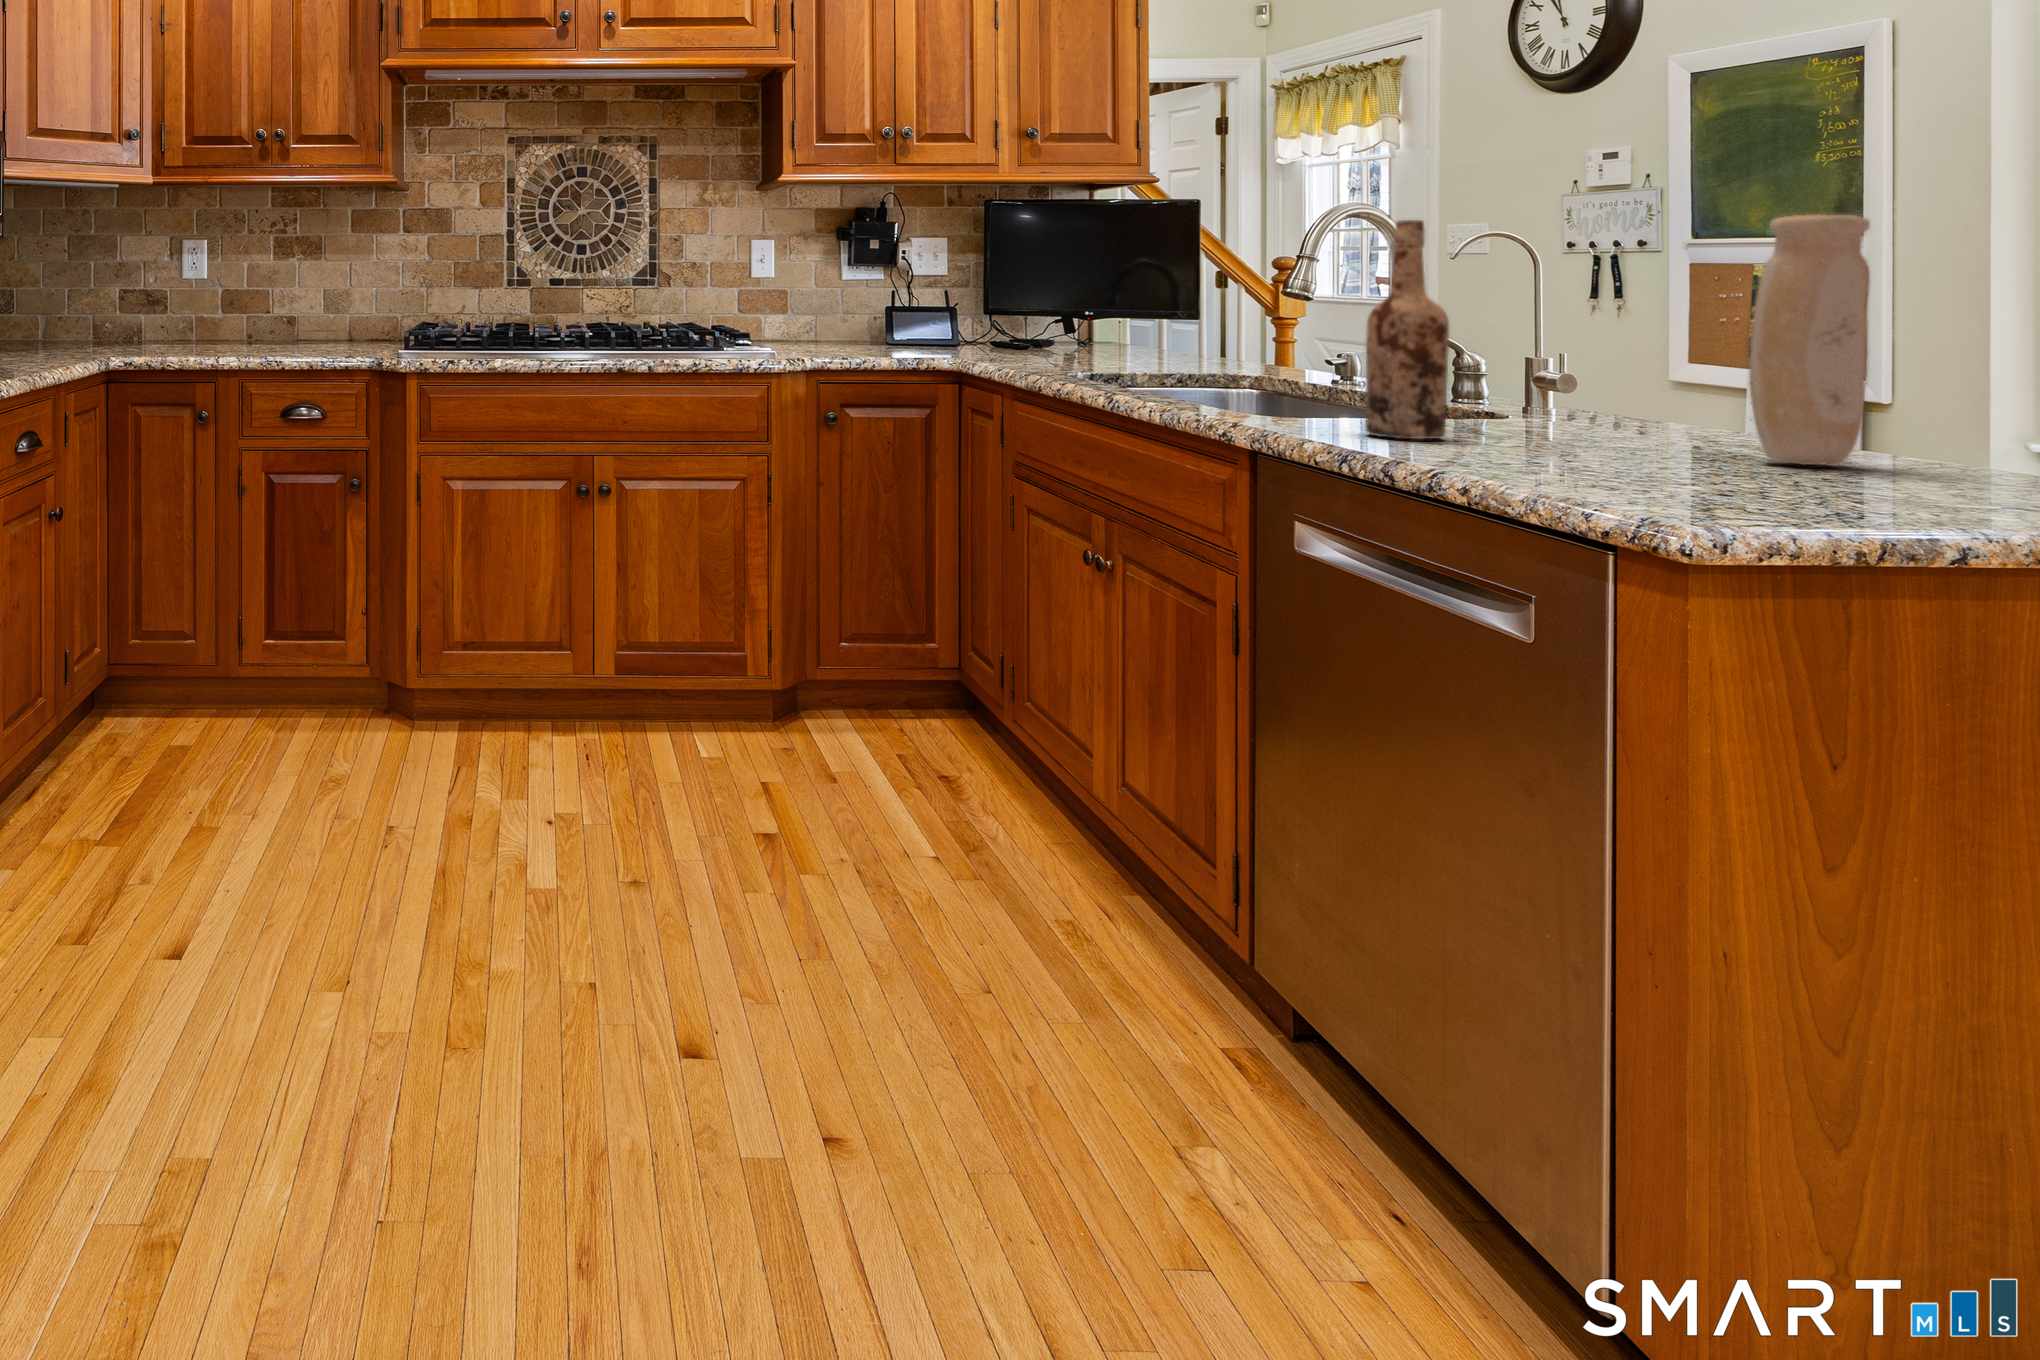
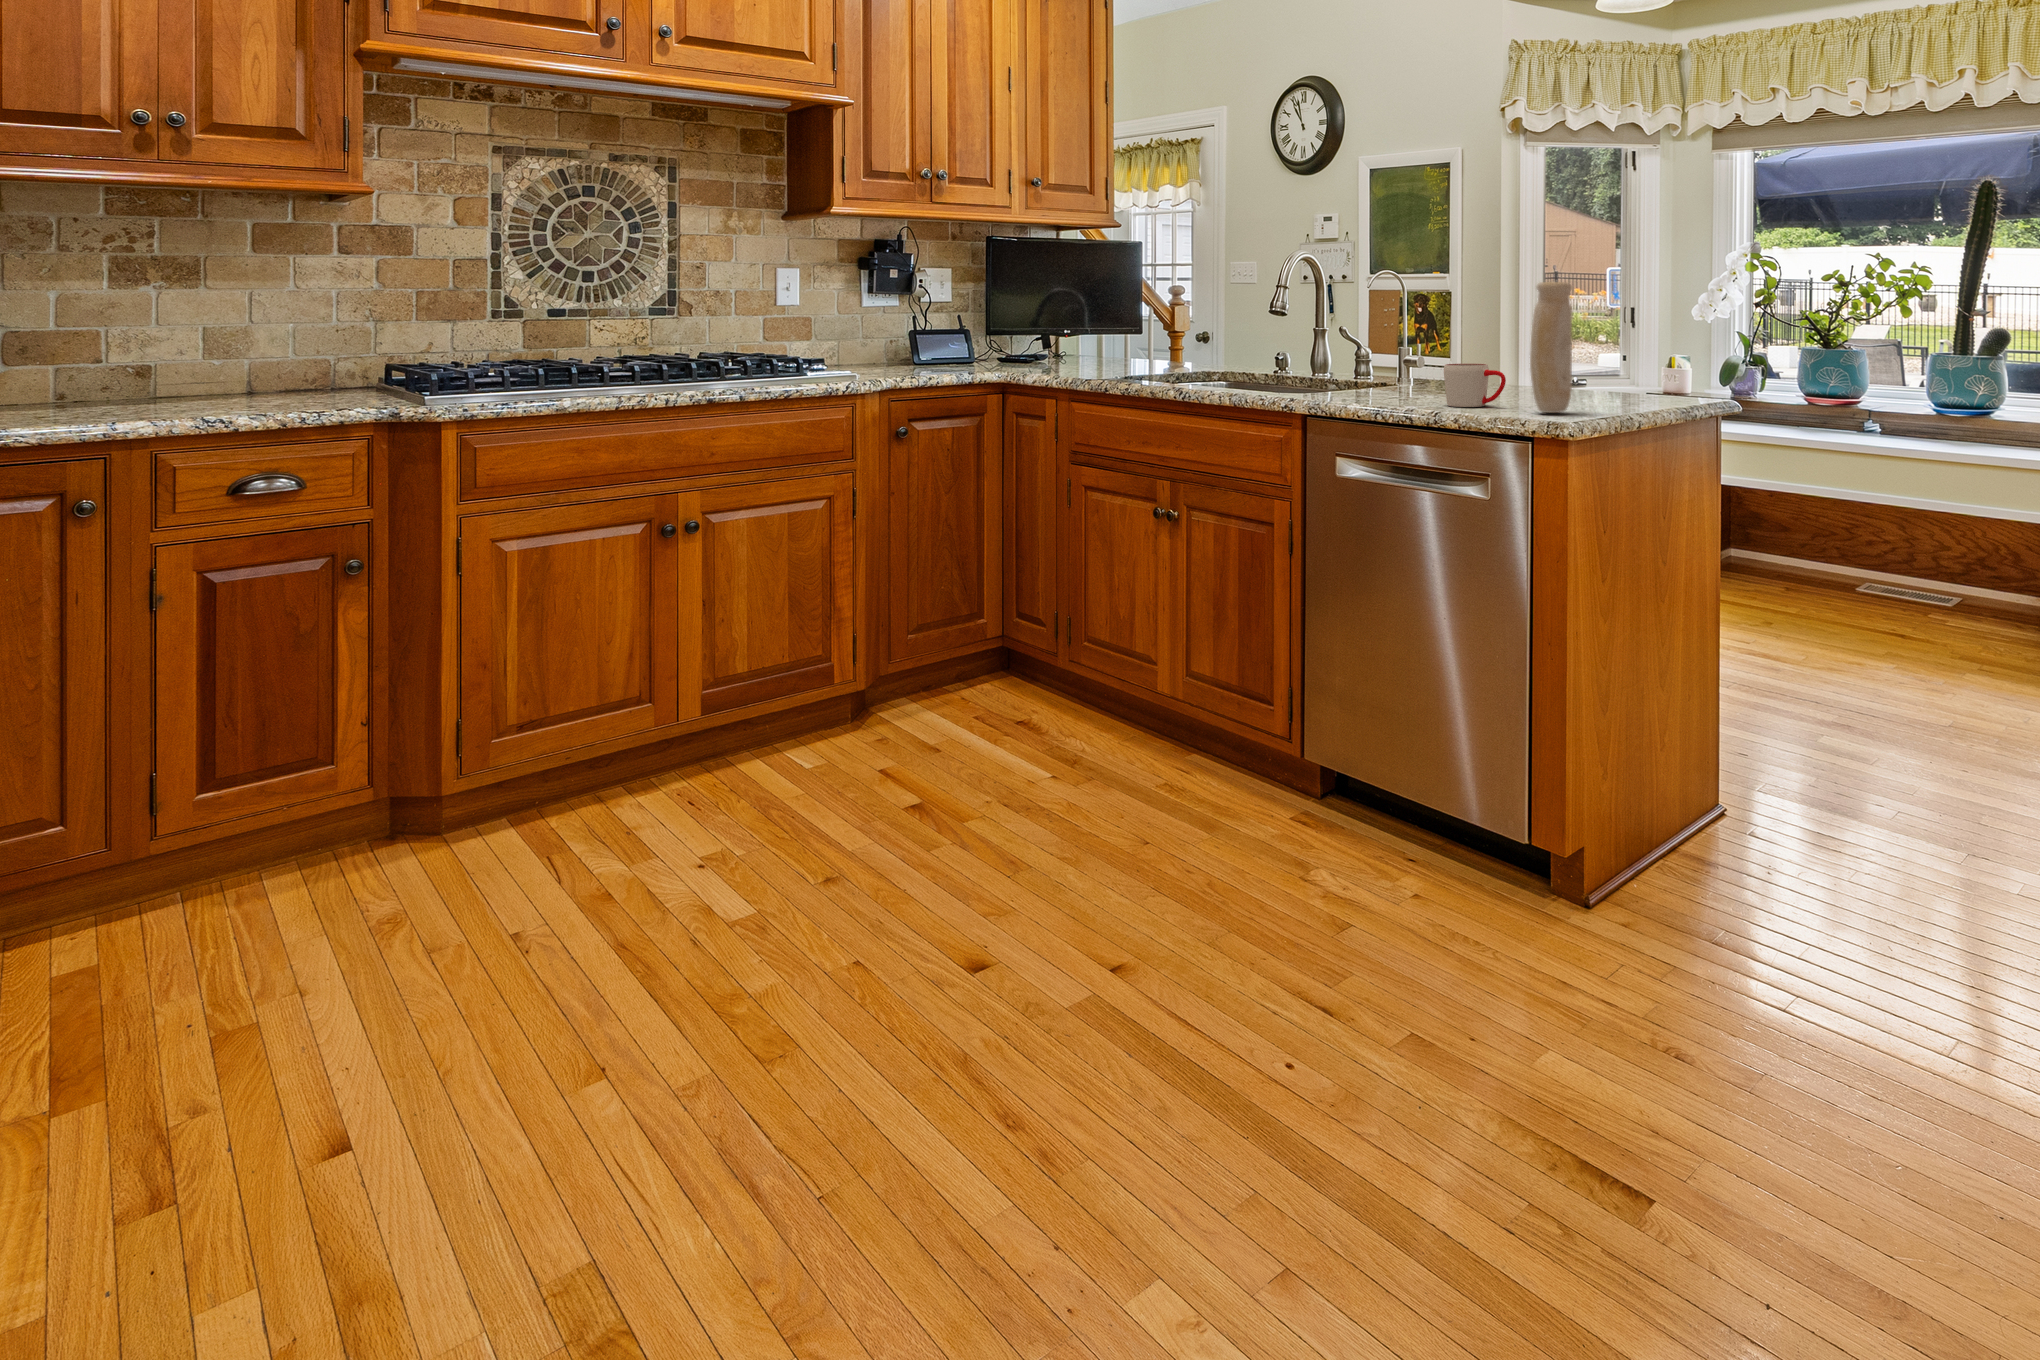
wine bottle: present [1365,220,1449,439] -> none [1361,278,1402,415]
mug: none [1579,366,1714,442] -> present [1444,364,1506,407]

